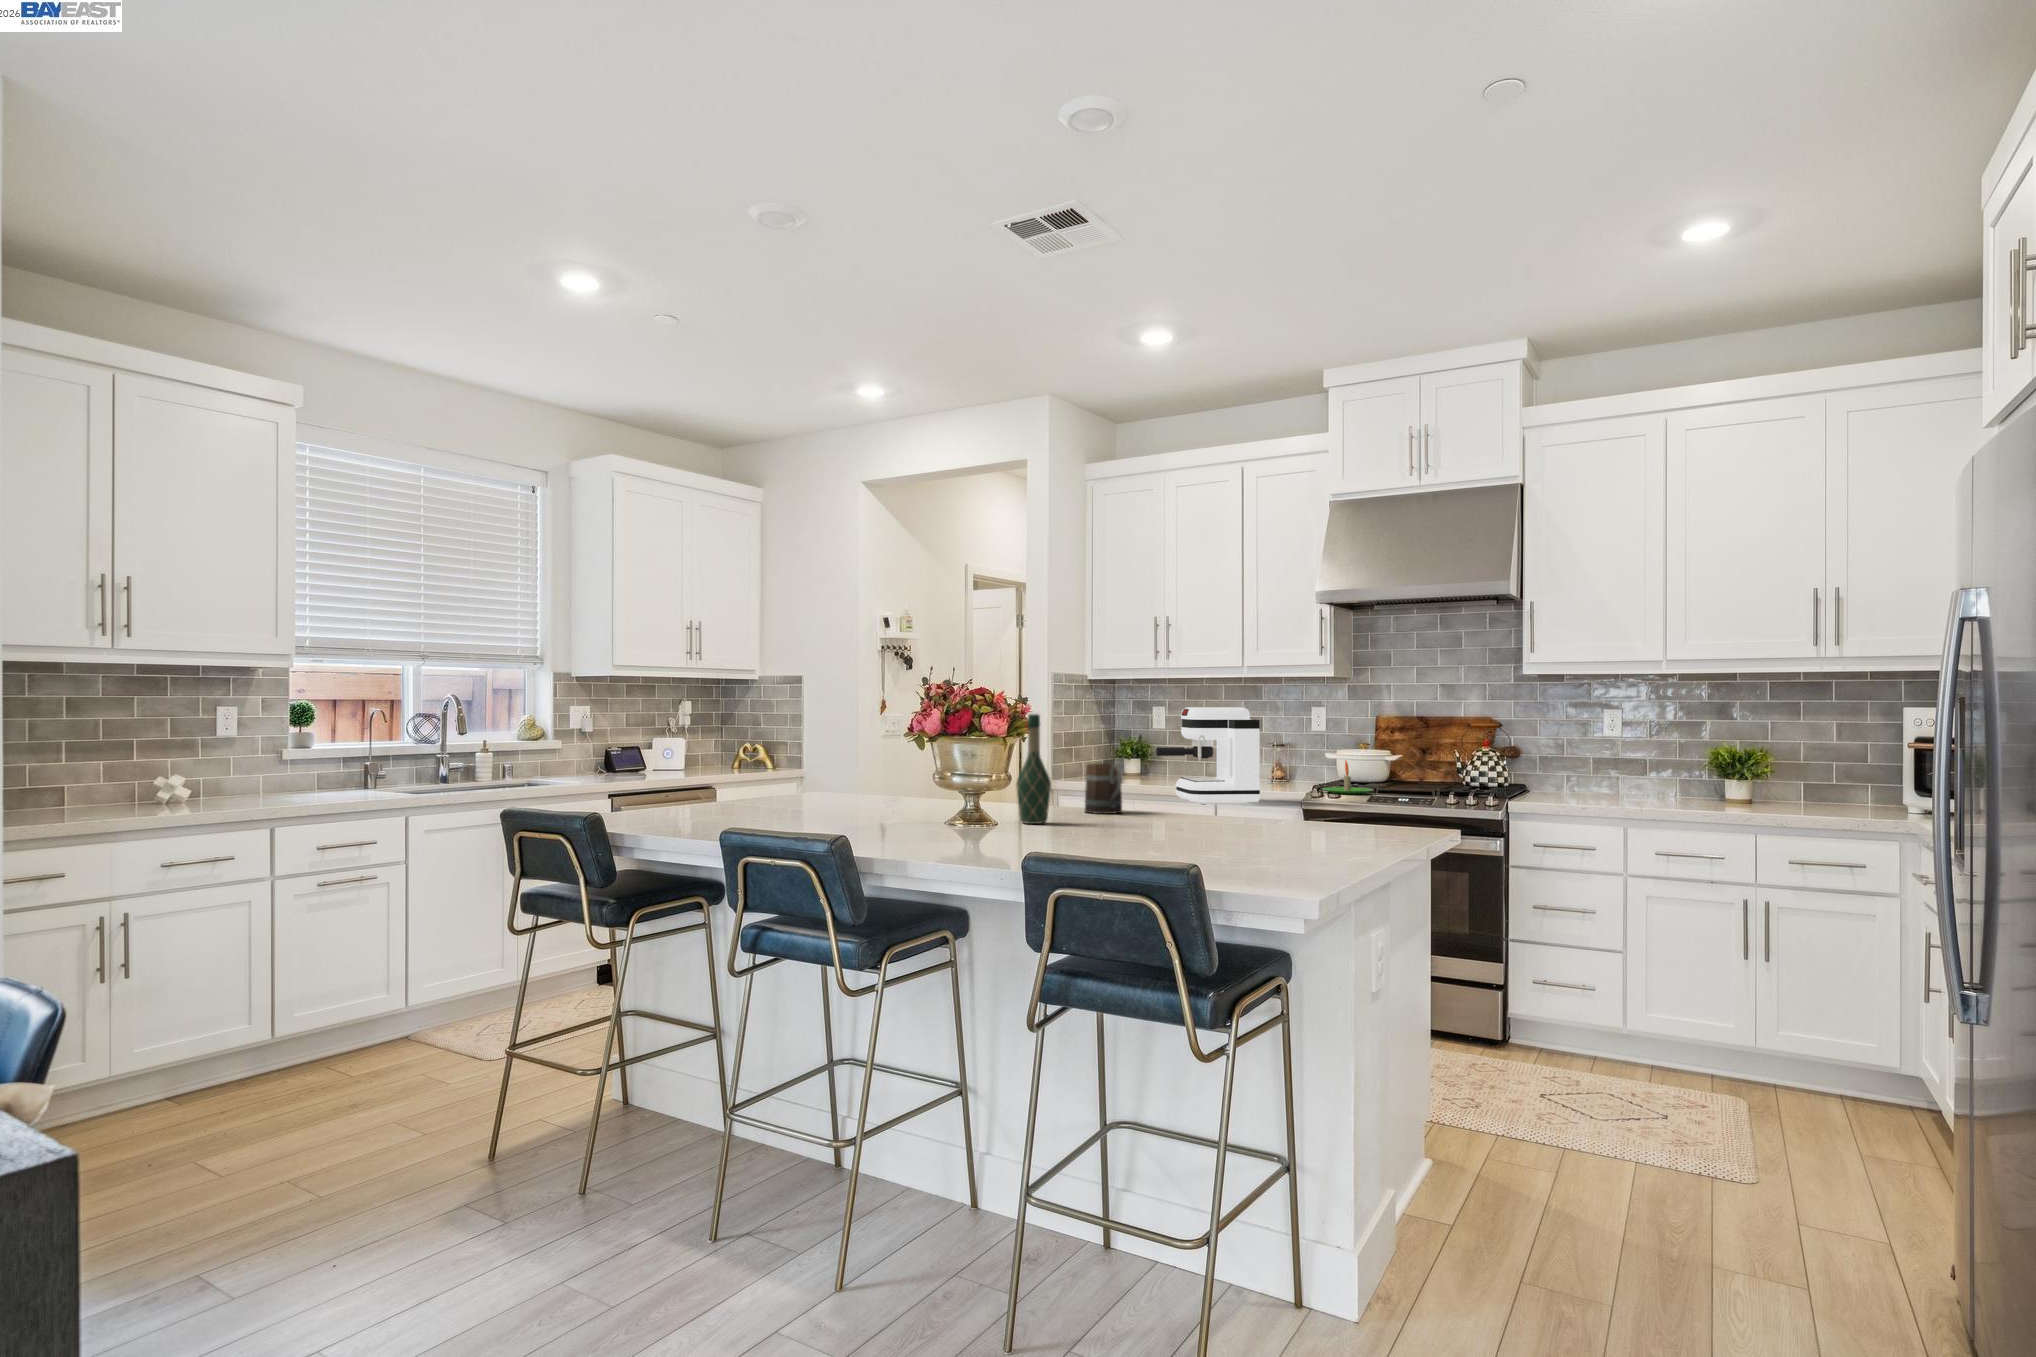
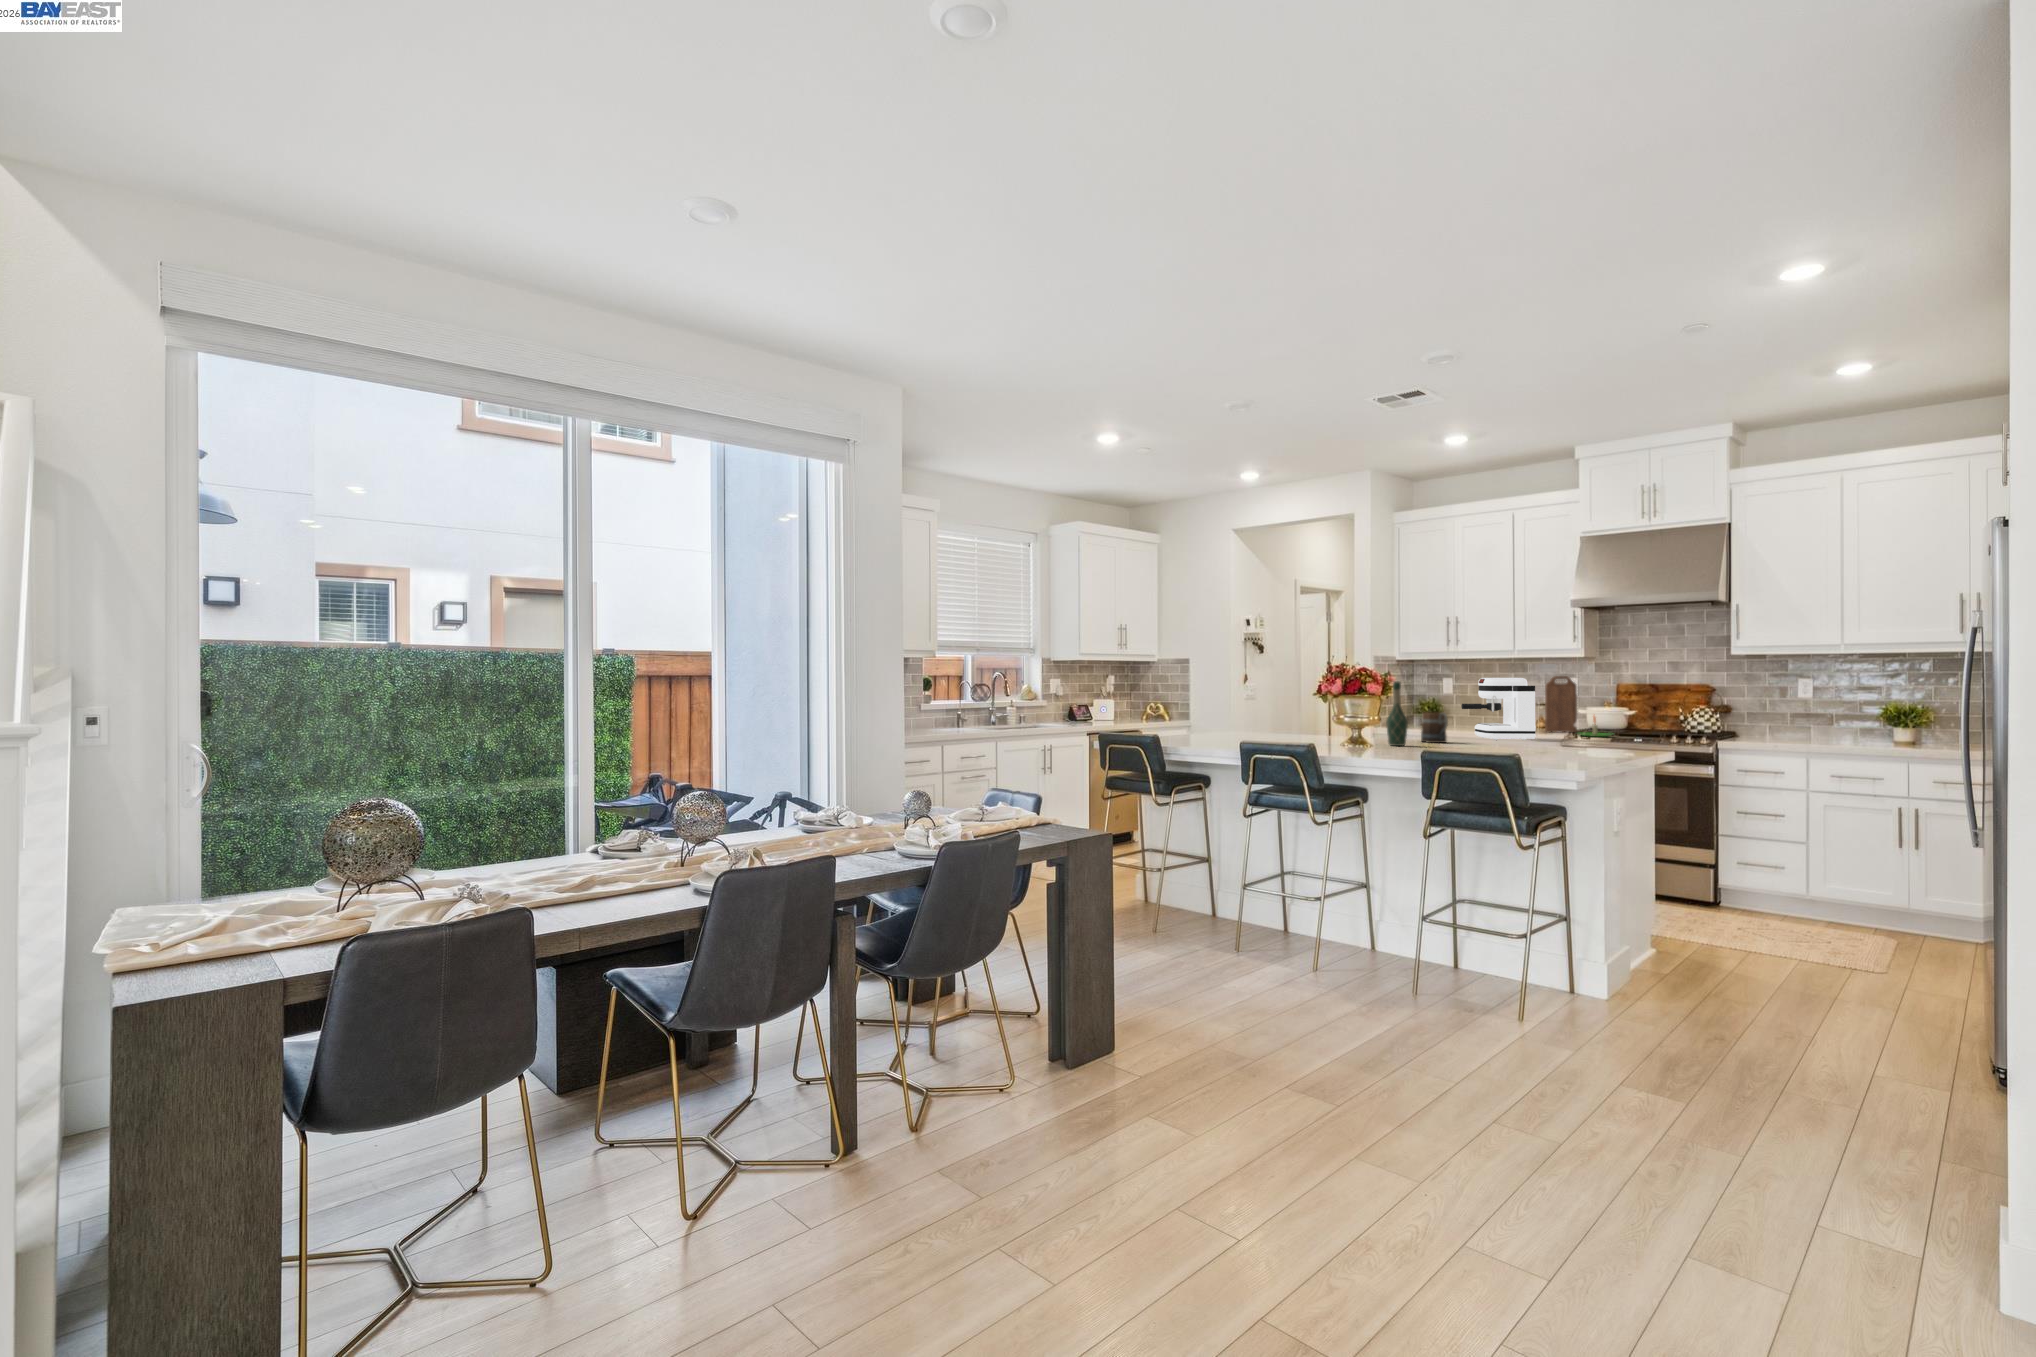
cutting board: none [1284,704,1325,786] -> present [1545,676,1577,732]

